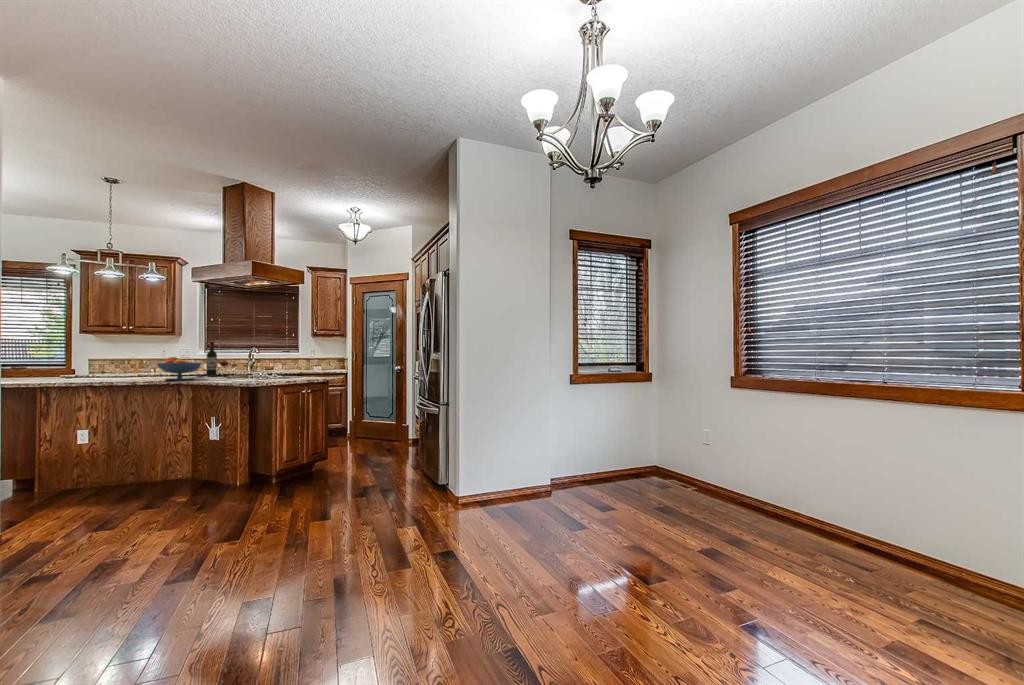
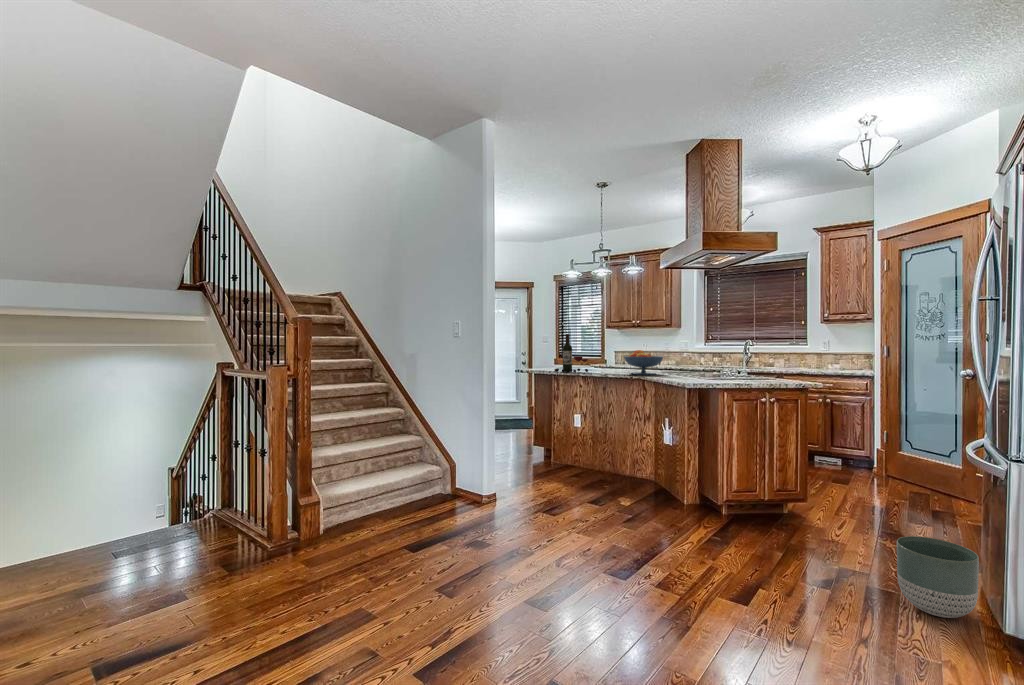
wine bottle: present [196,342,237,377] -> present [554,334,588,372]
planter: none [399,455,433,494] -> present [897,536,979,618]

